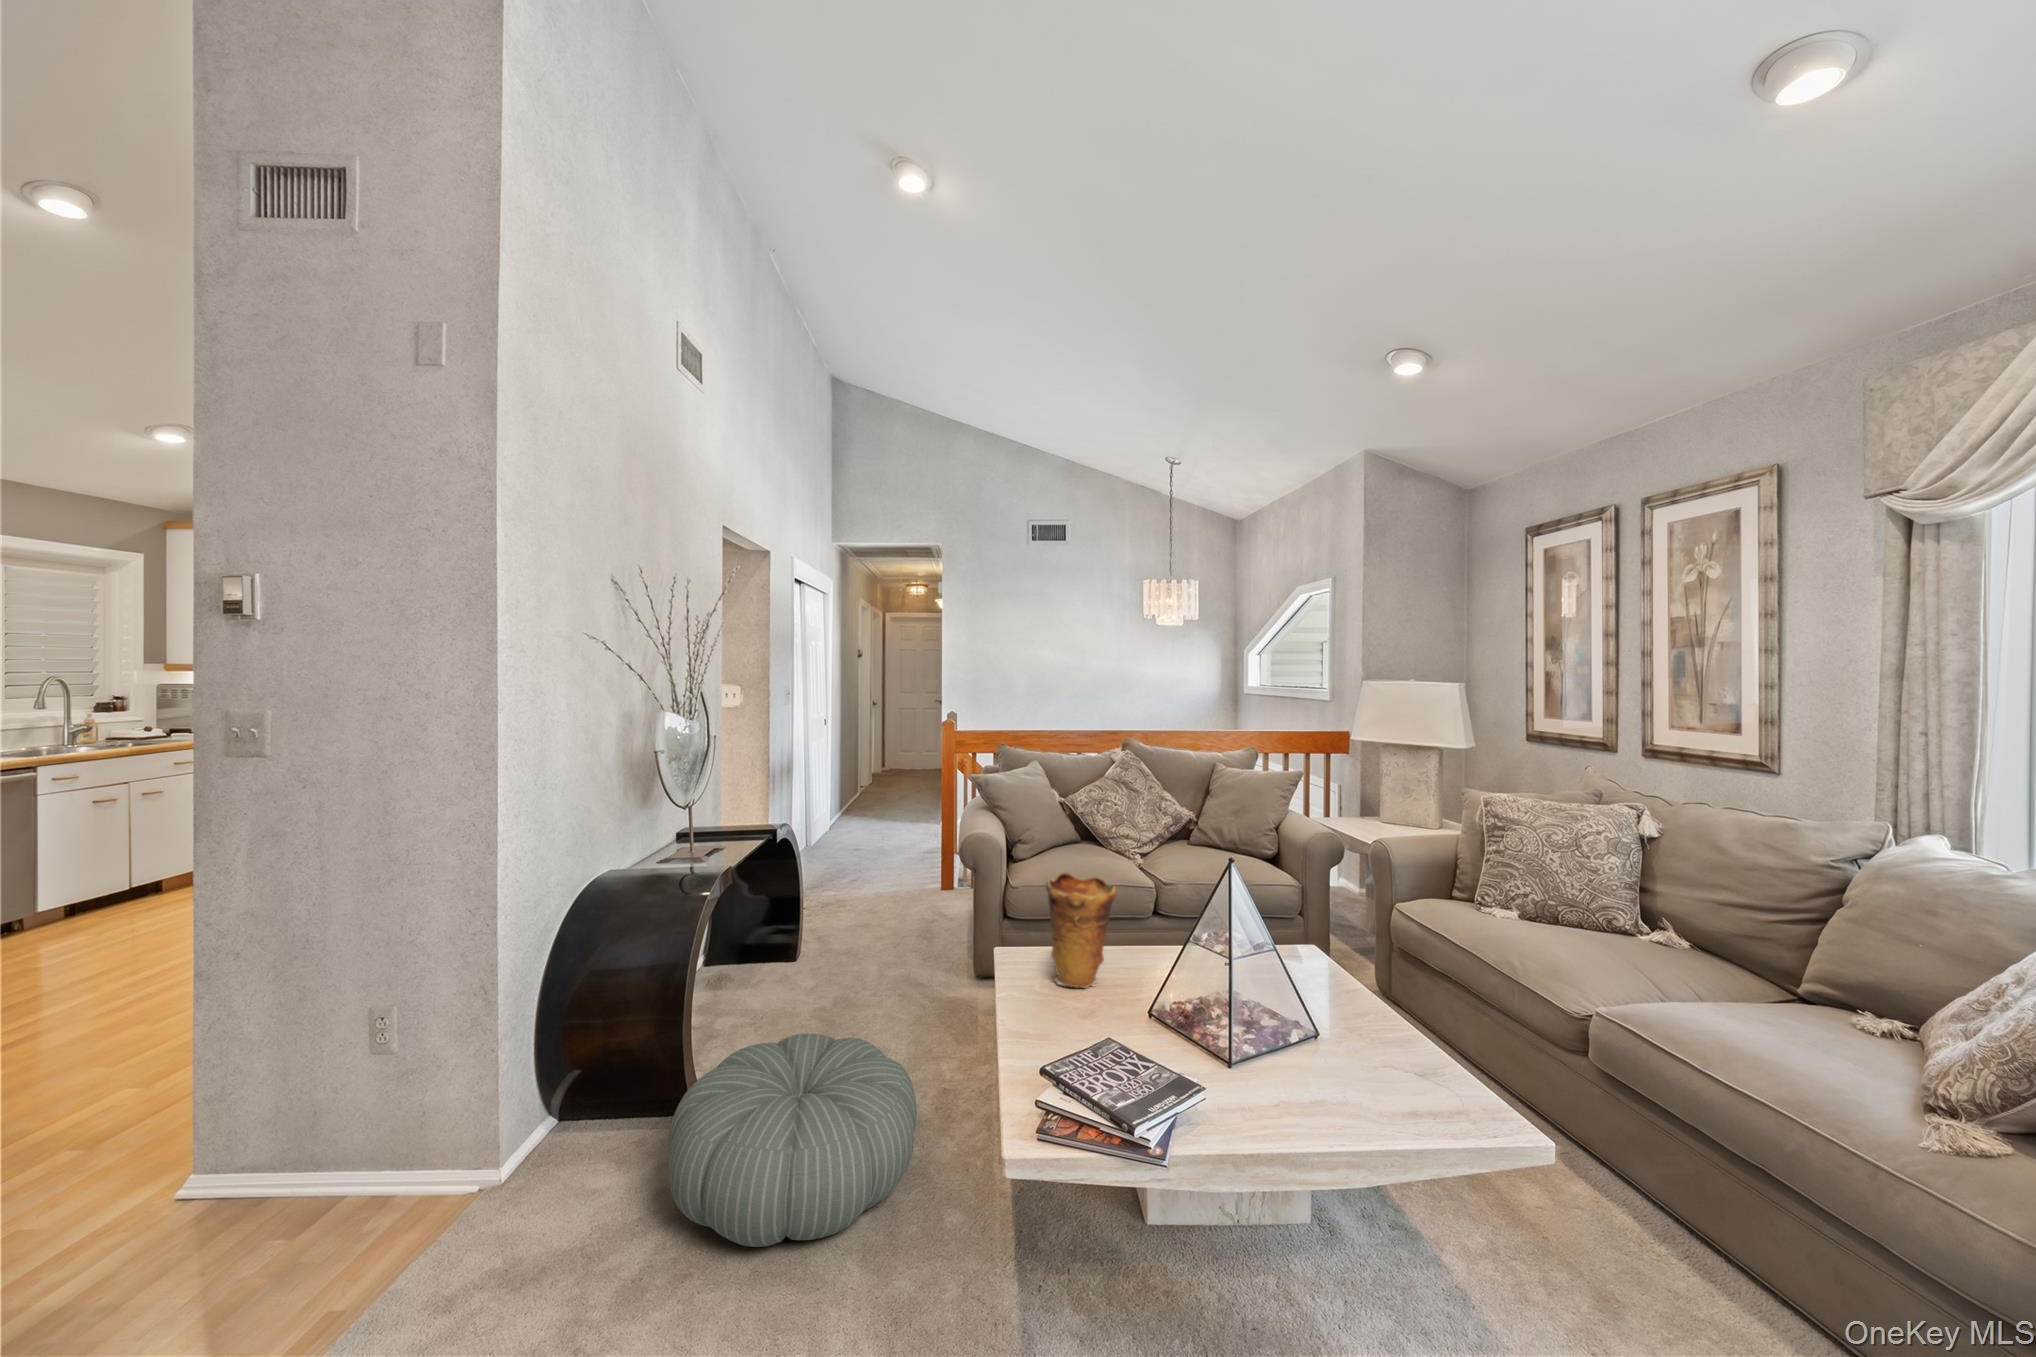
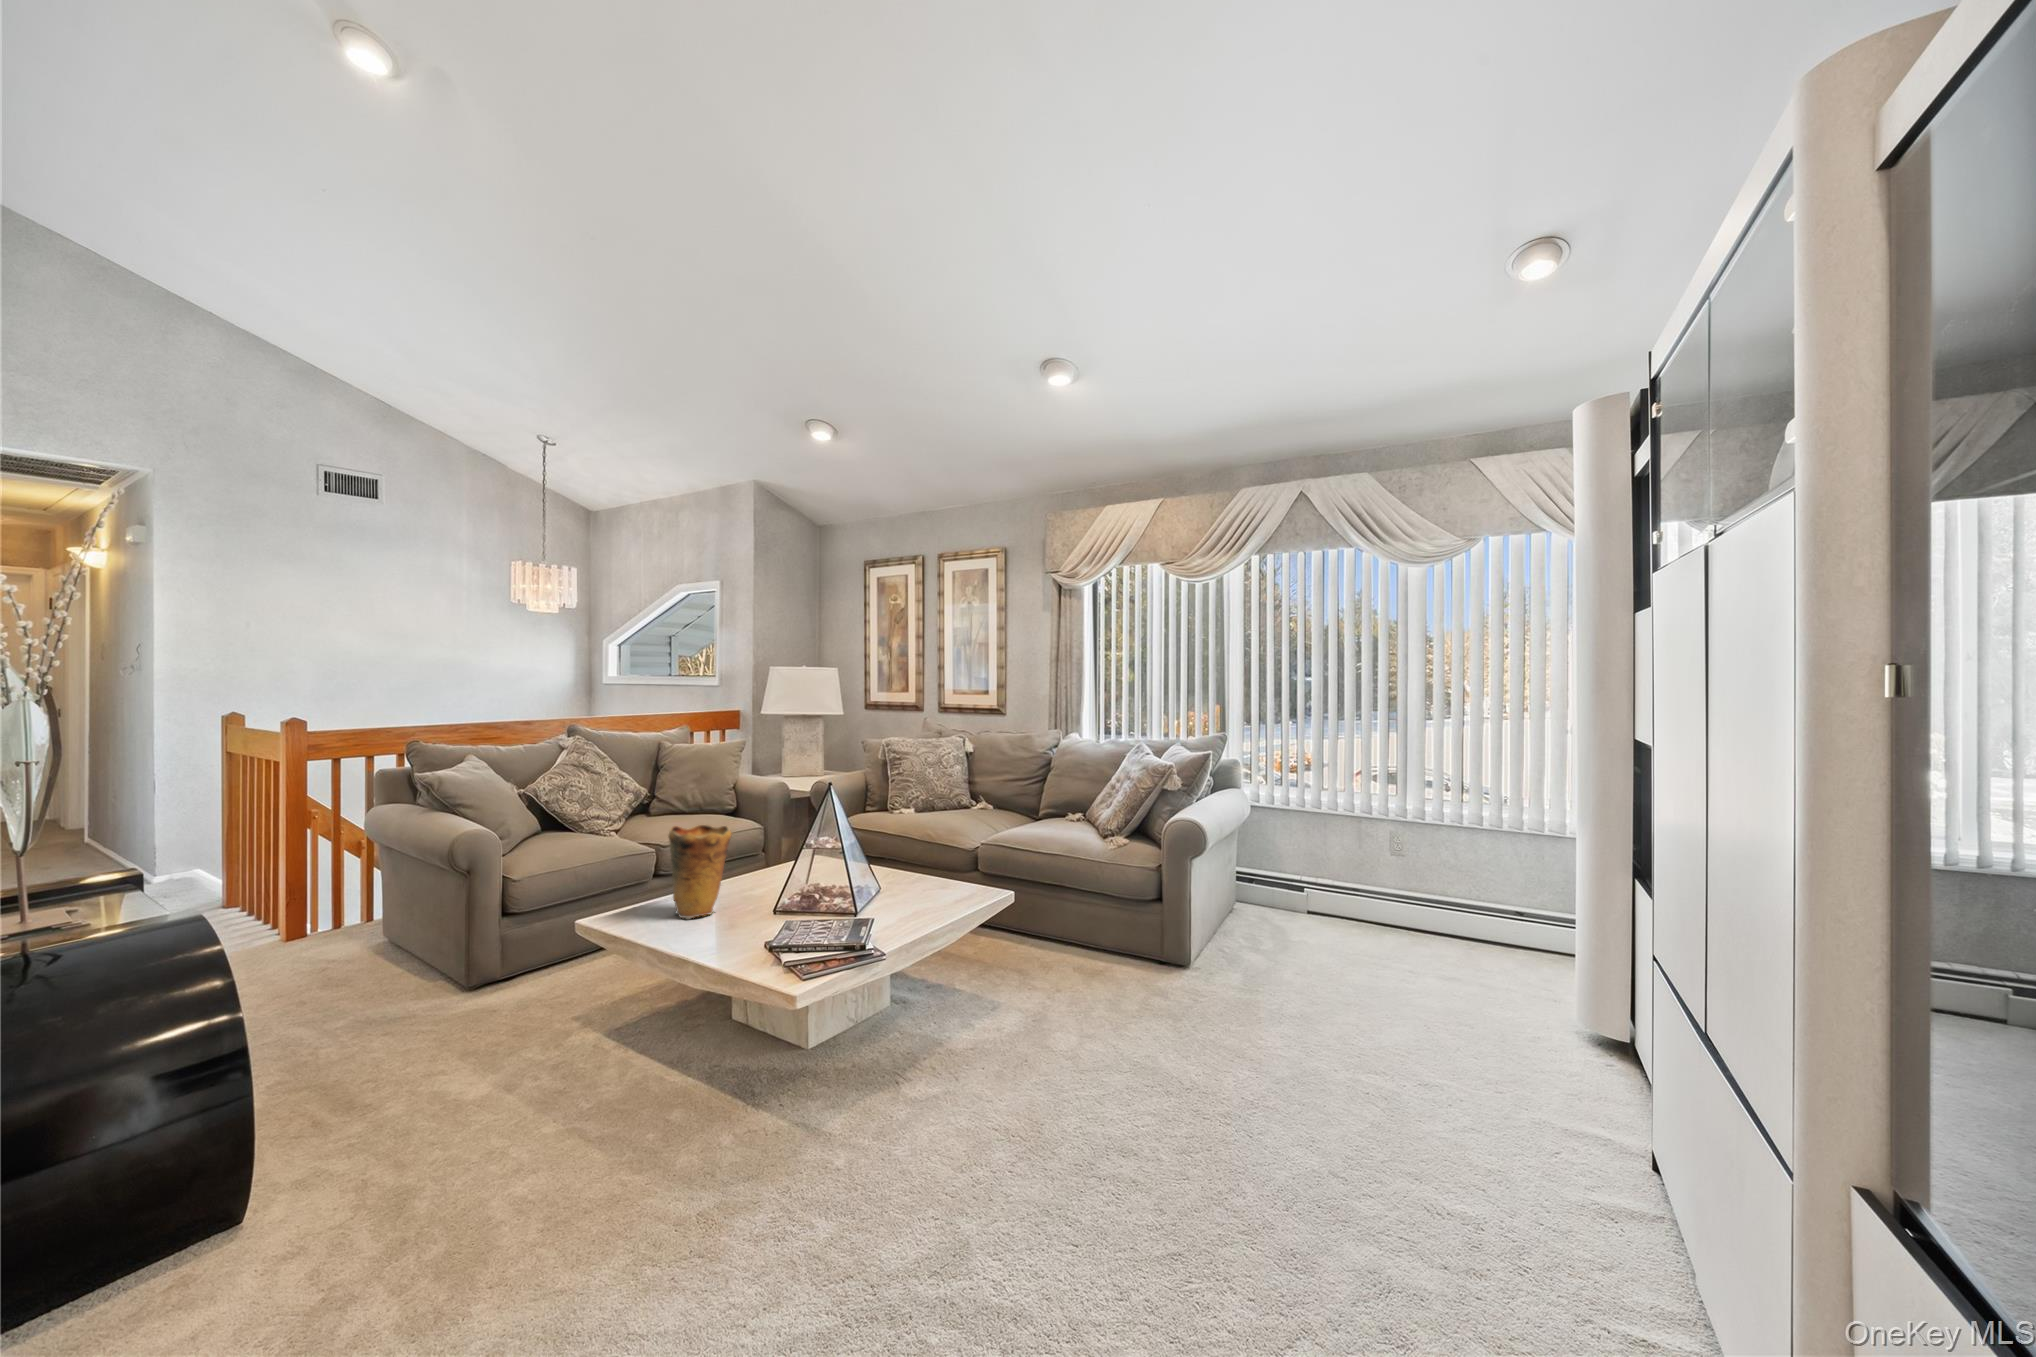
pouf: present [668,1034,917,1247] -> none [337,1024,642,1233]

